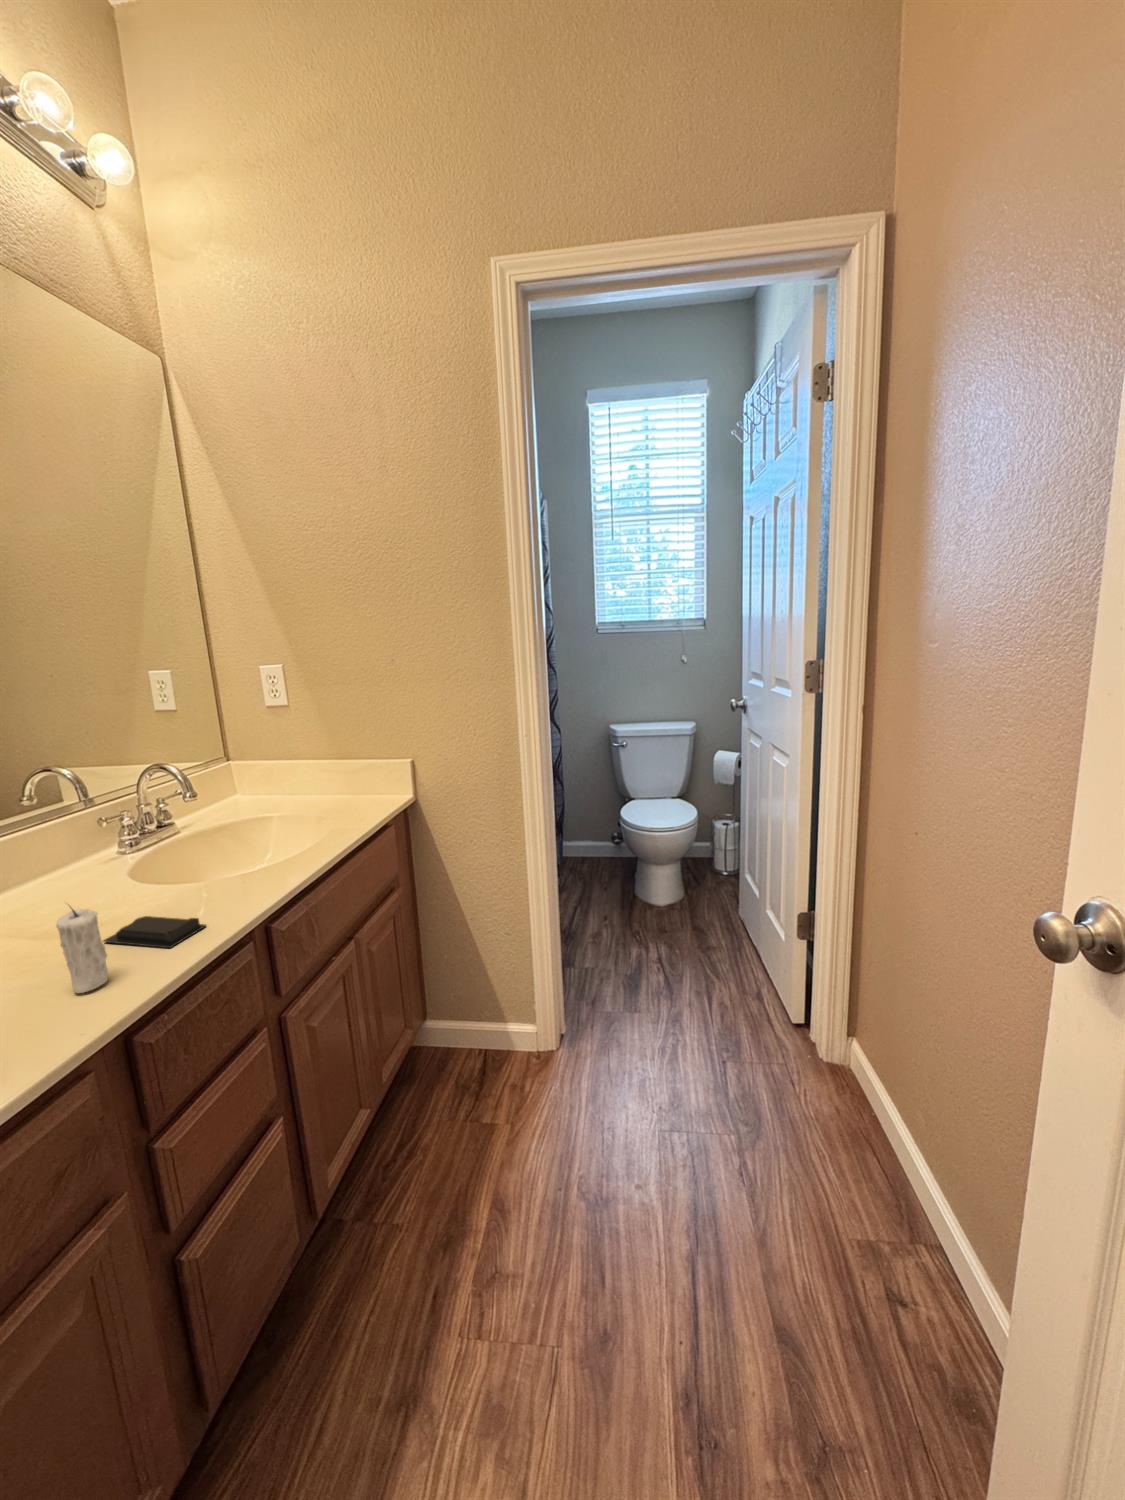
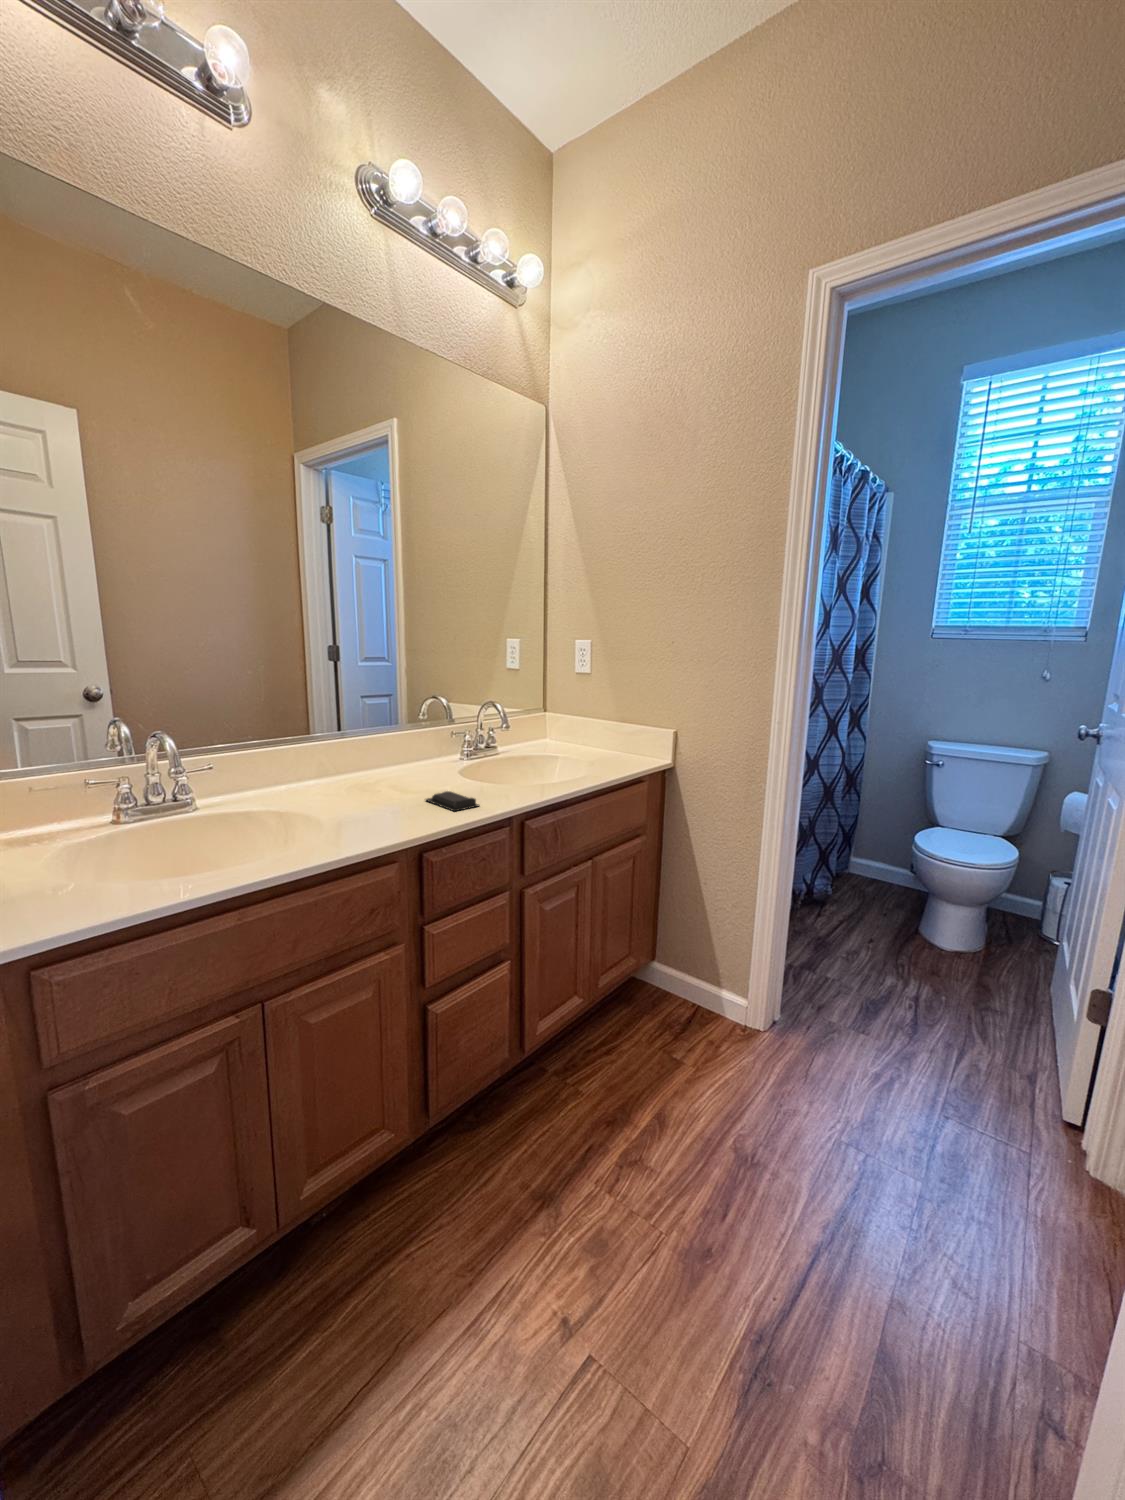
candle: present [56,904,109,993] -> none [396,760,417,819]

